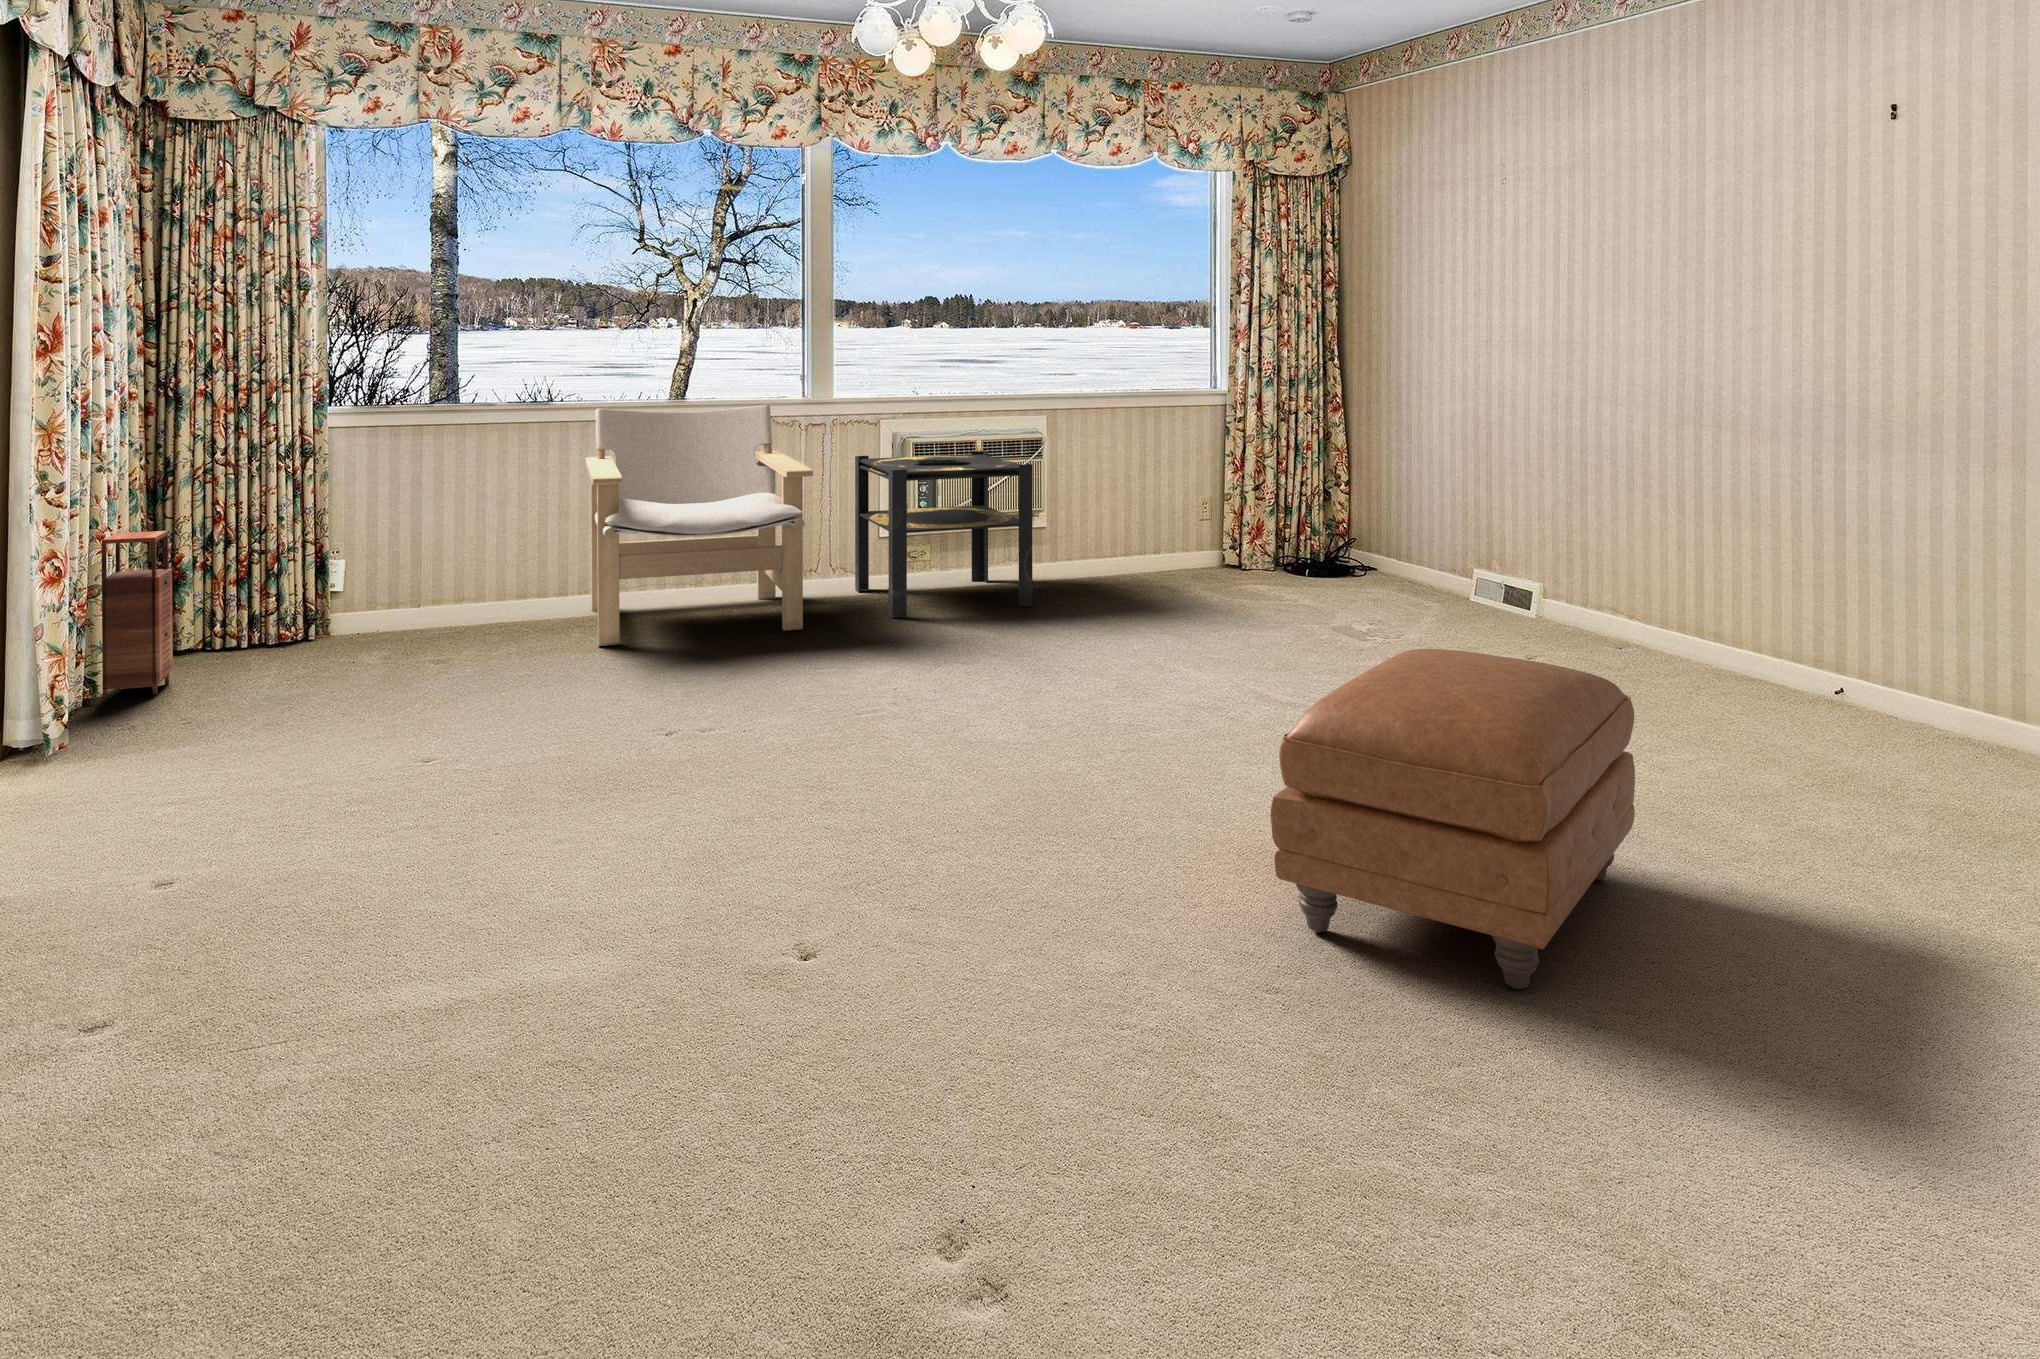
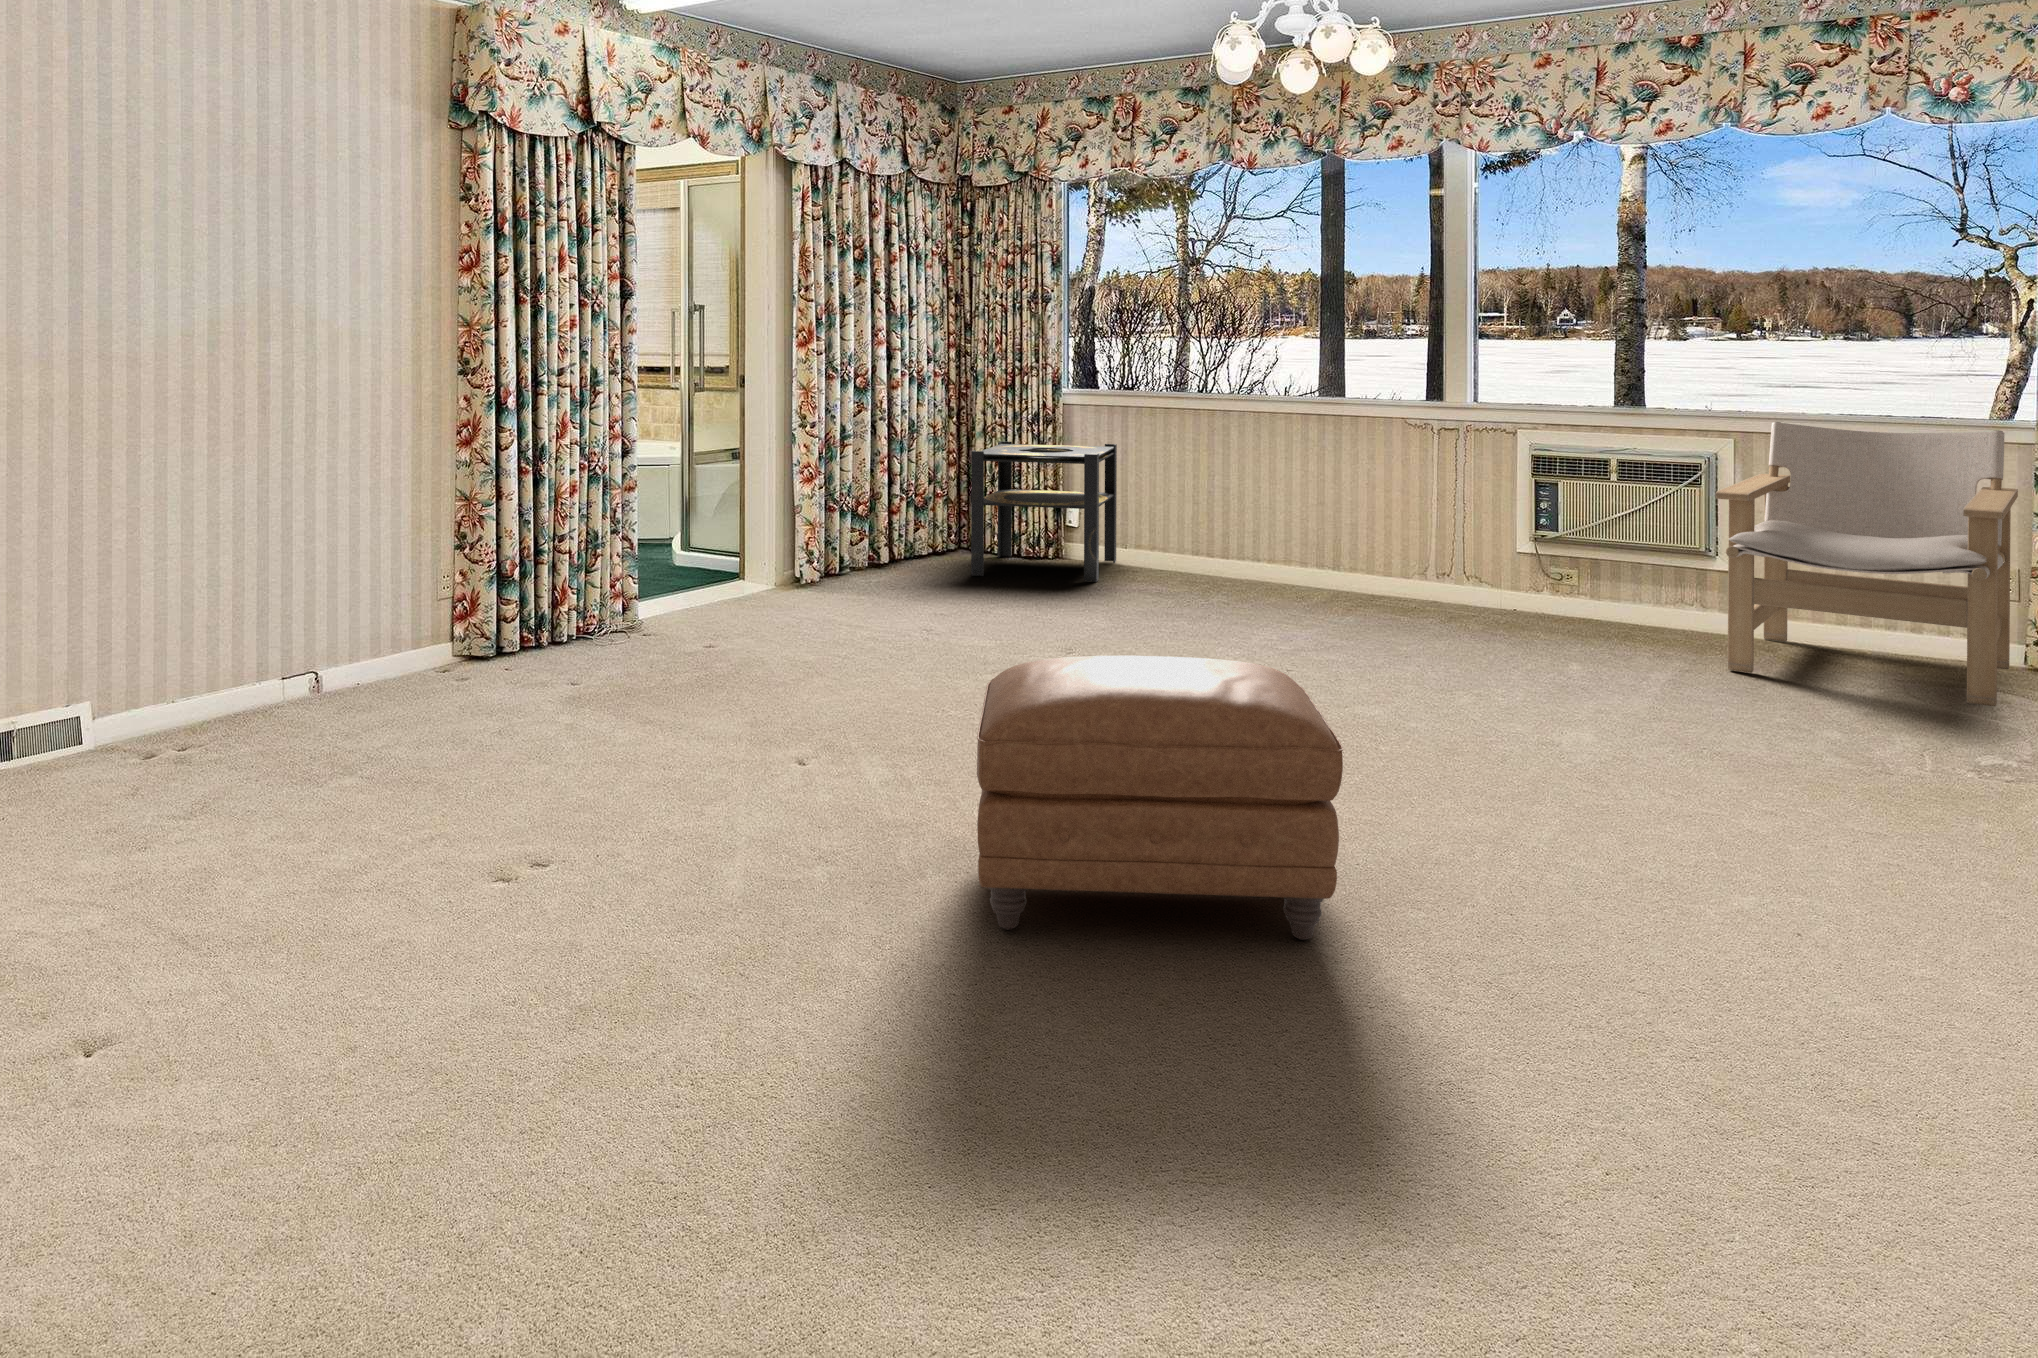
lounge chair: present [586,405,813,645] -> present [1716,422,2018,706]
side table: present [855,451,1032,618] -> present [971,441,1117,582]
storage cabinet: present [101,531,173,699] -> none [883,463,927,570]

